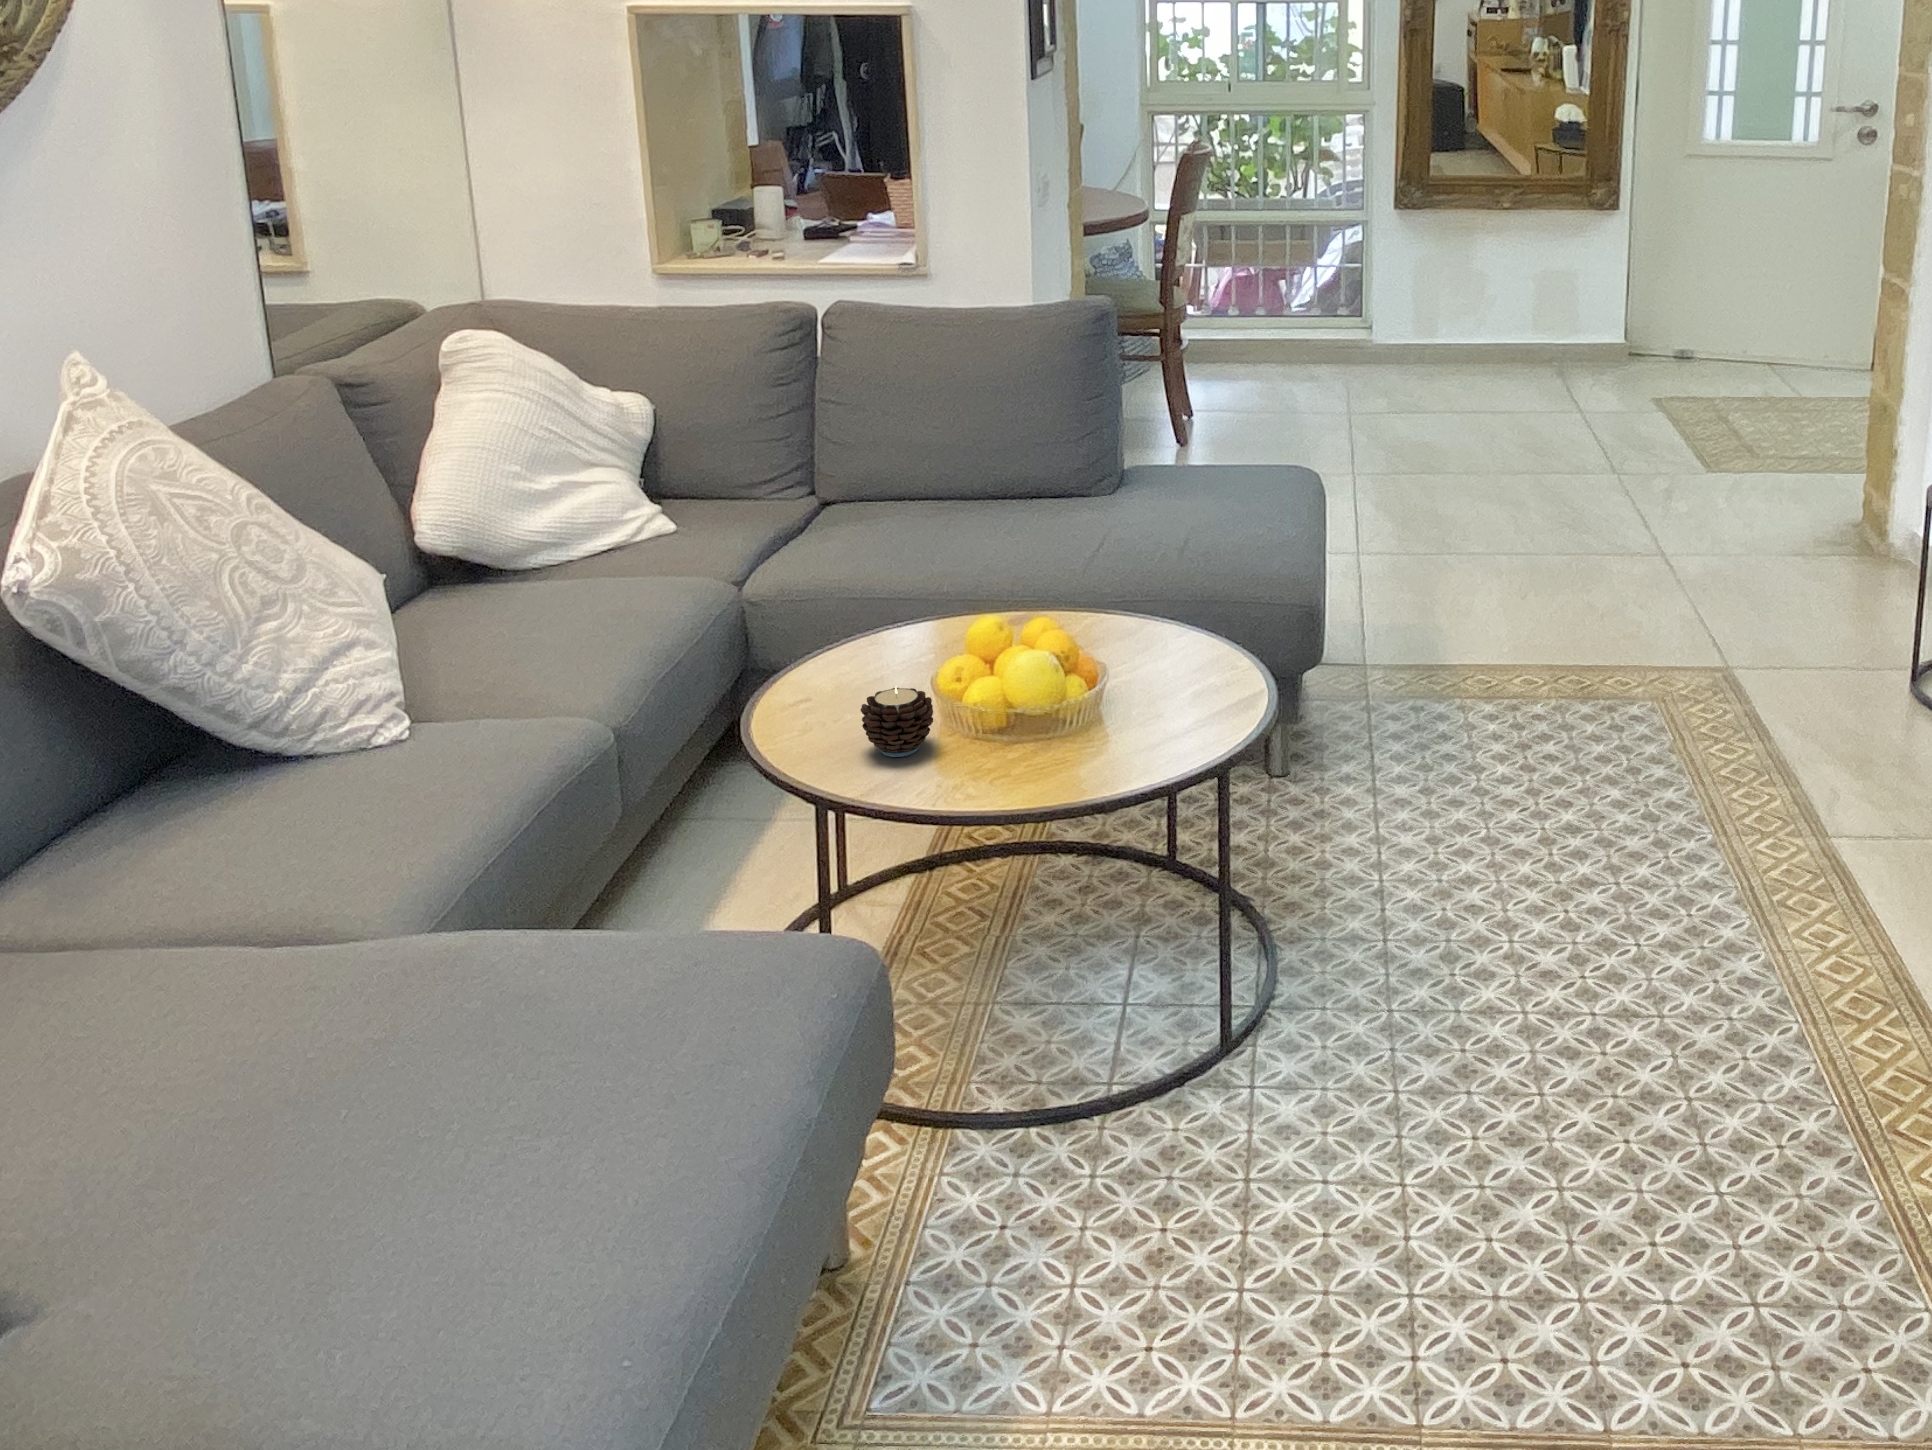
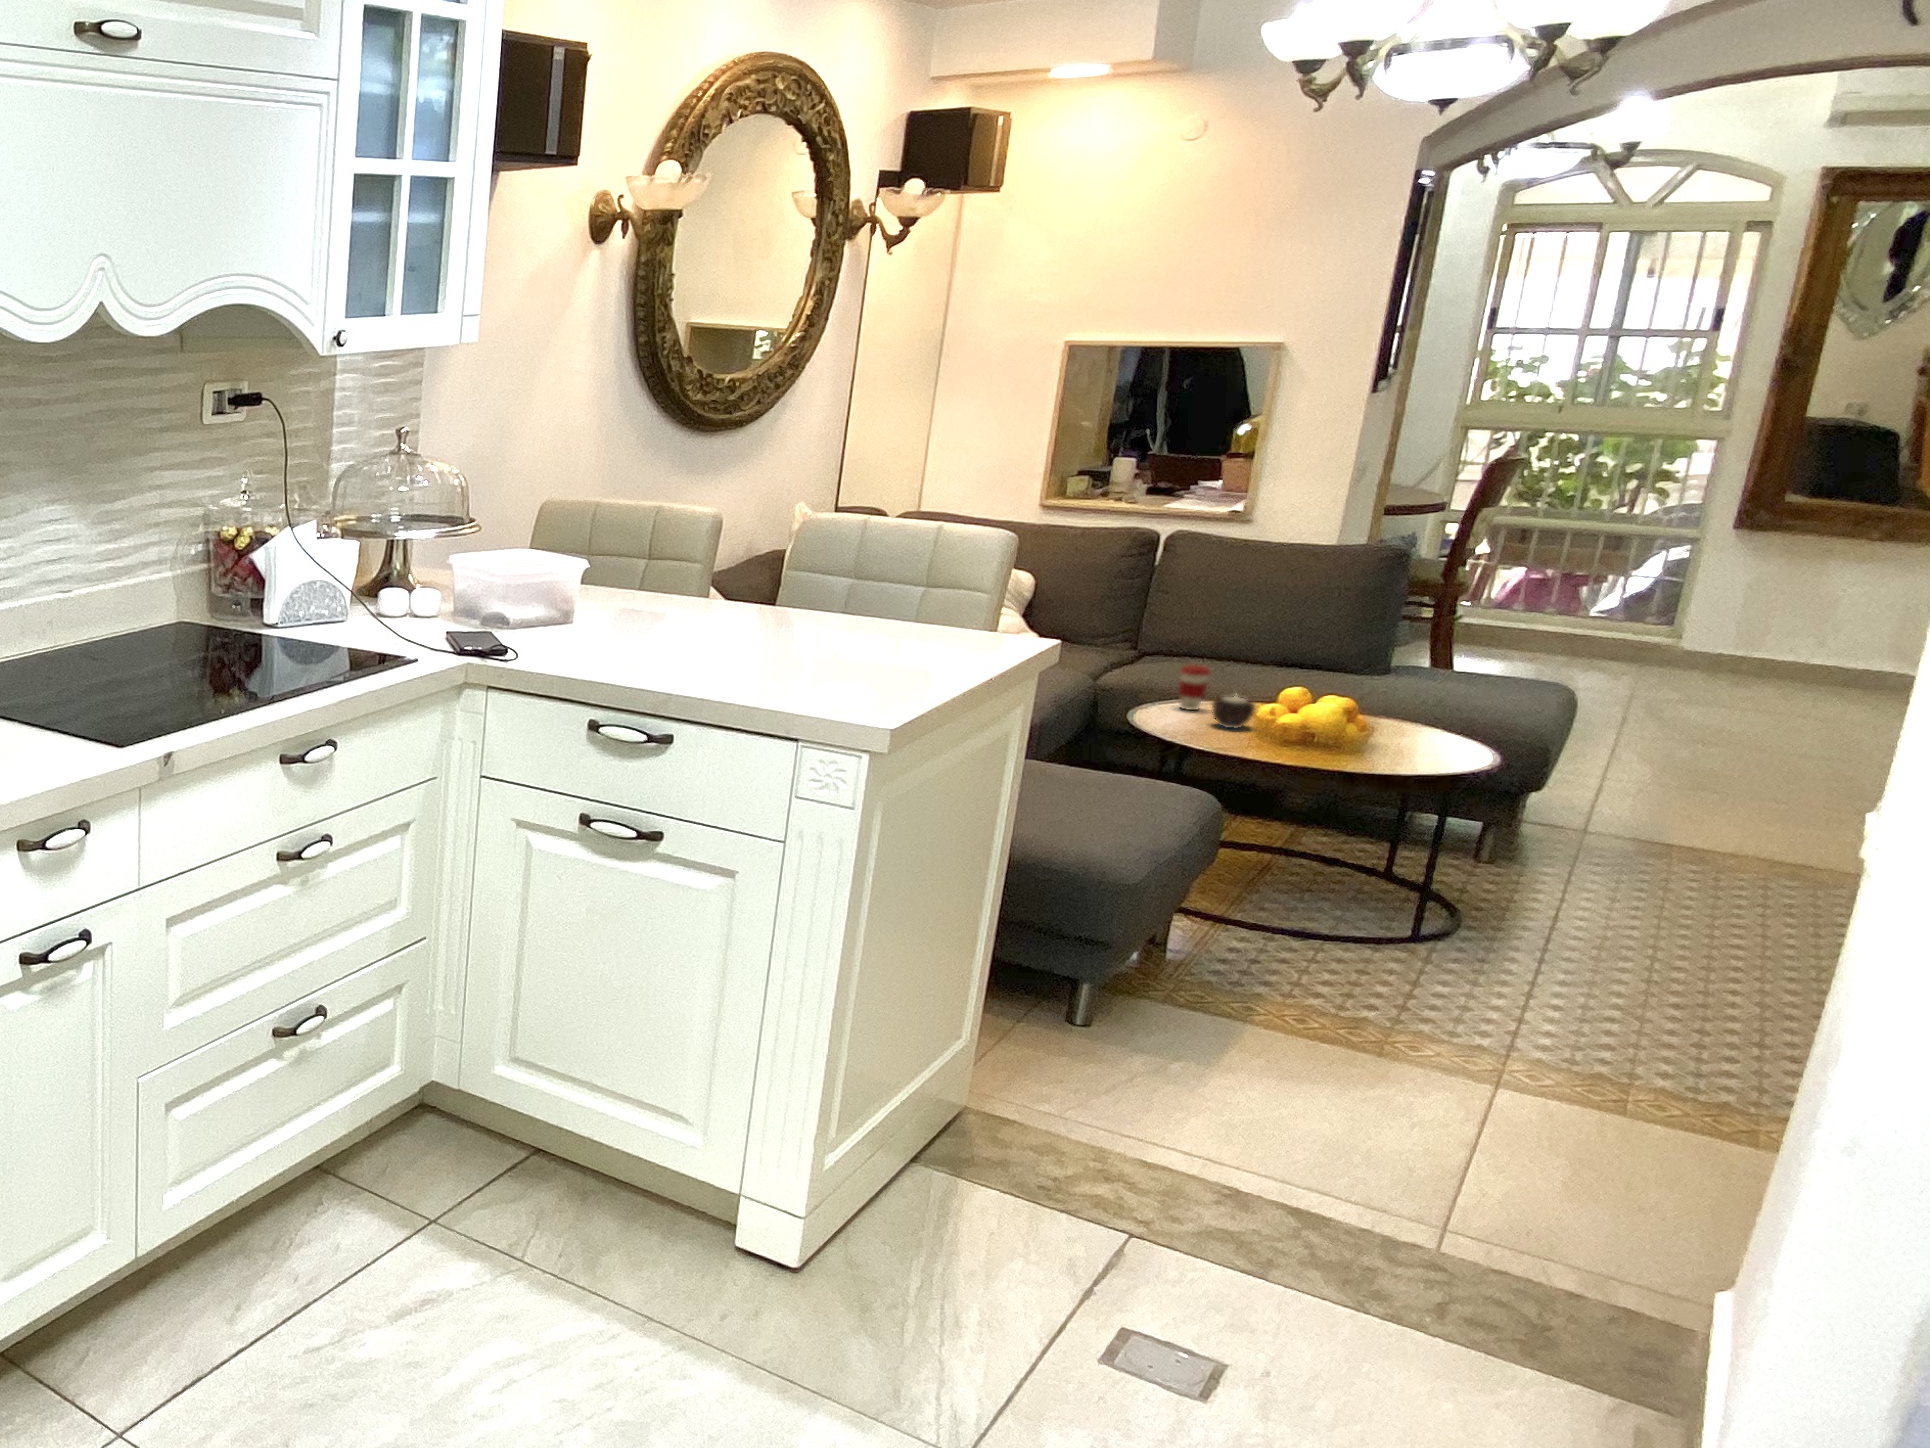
coffee cup: none [807,616,860,708] -> present [1179,666,1210,710]

